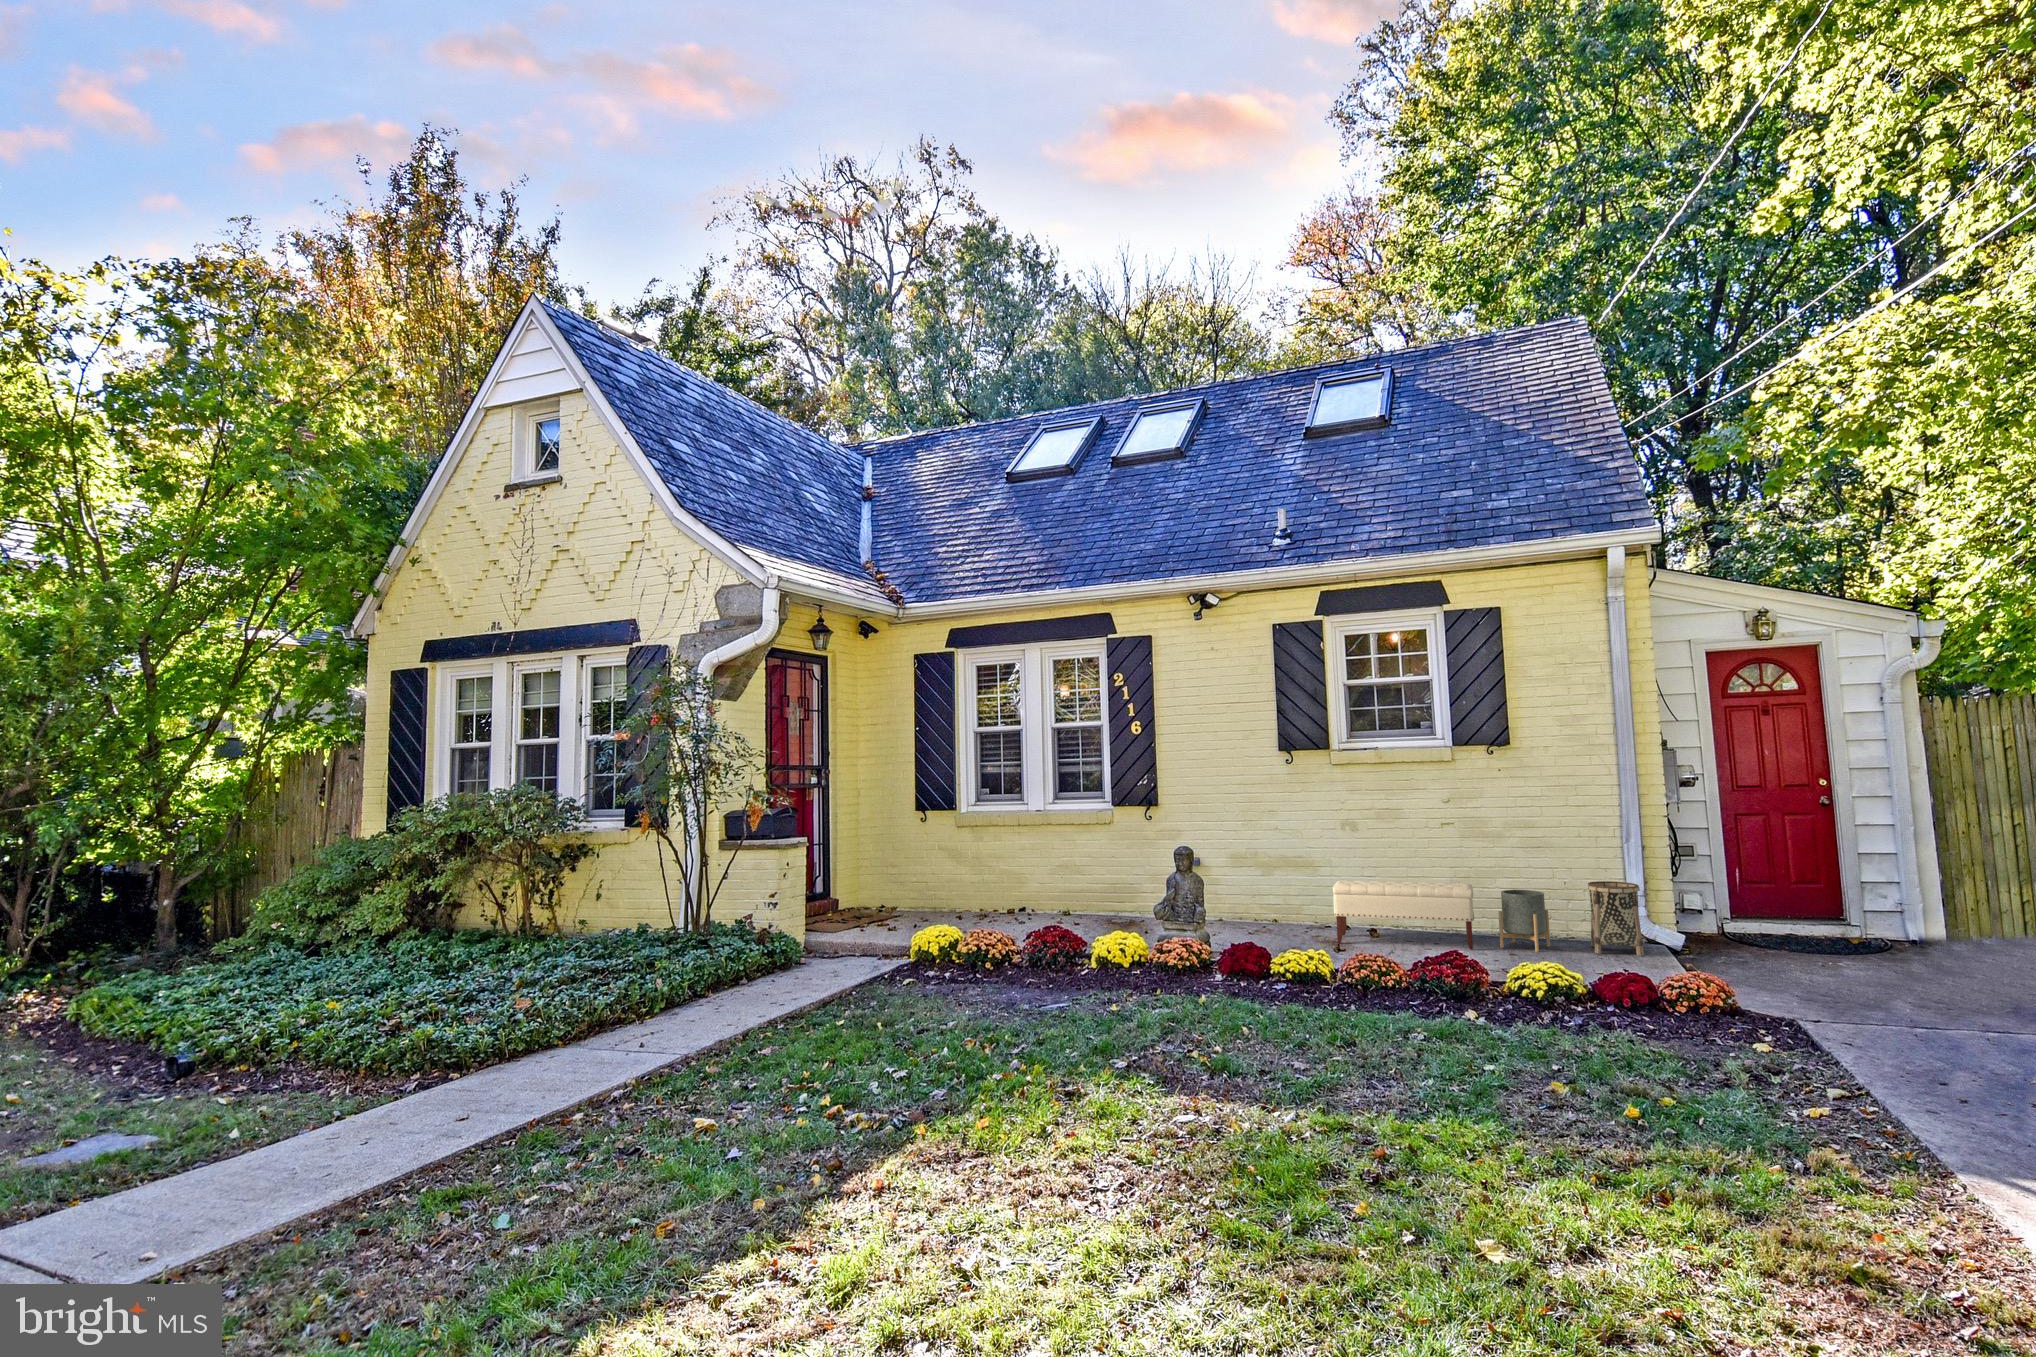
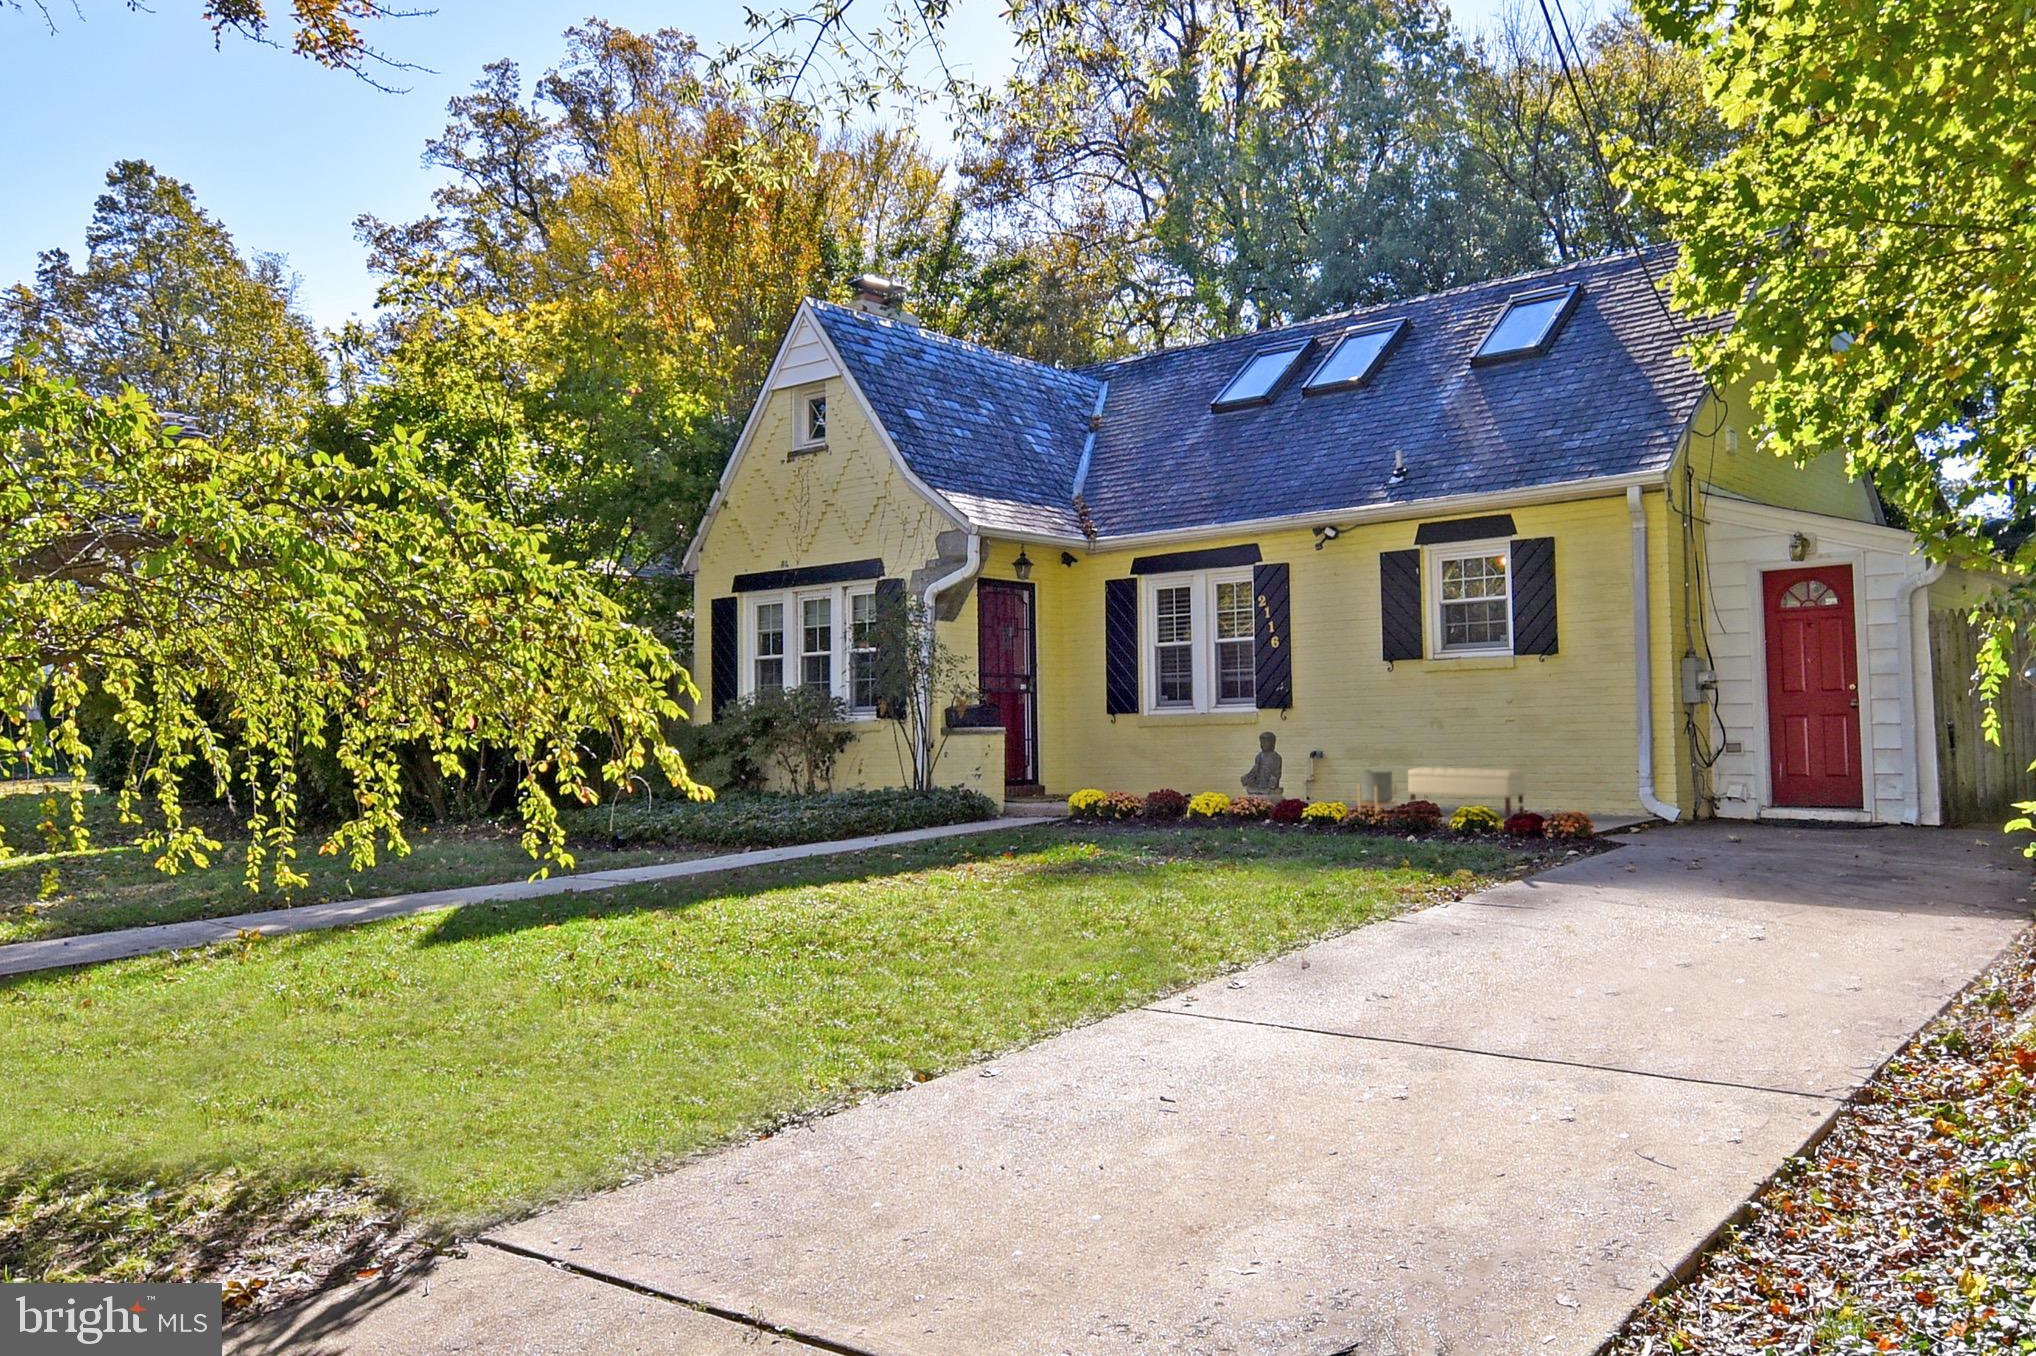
basket: present [1587,881,1644,956] -> none [1603,768,1649,825]
planter: present [1498,890,1550,952] -> present [1358,770,1397,813]

